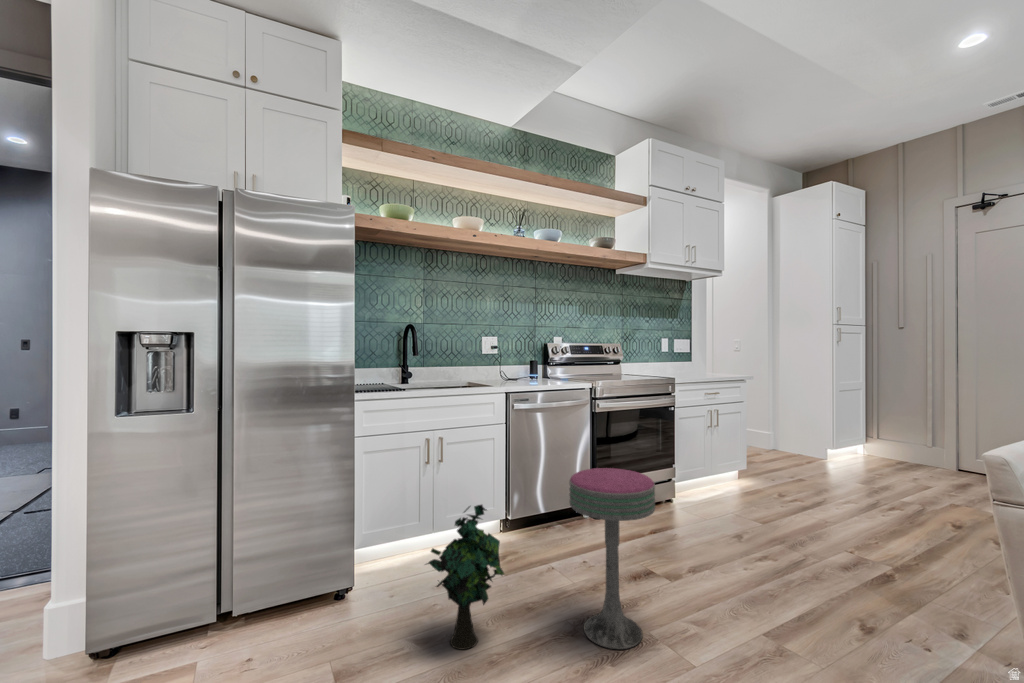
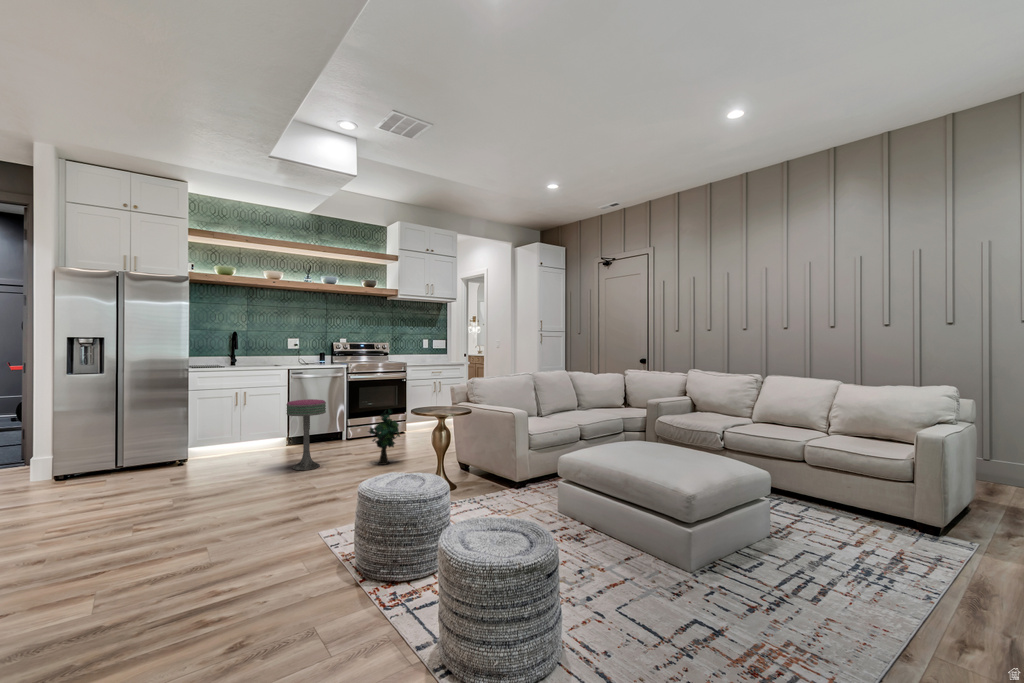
decorative plant: present [427,505,504,650] -> present [369,409,400,465]

